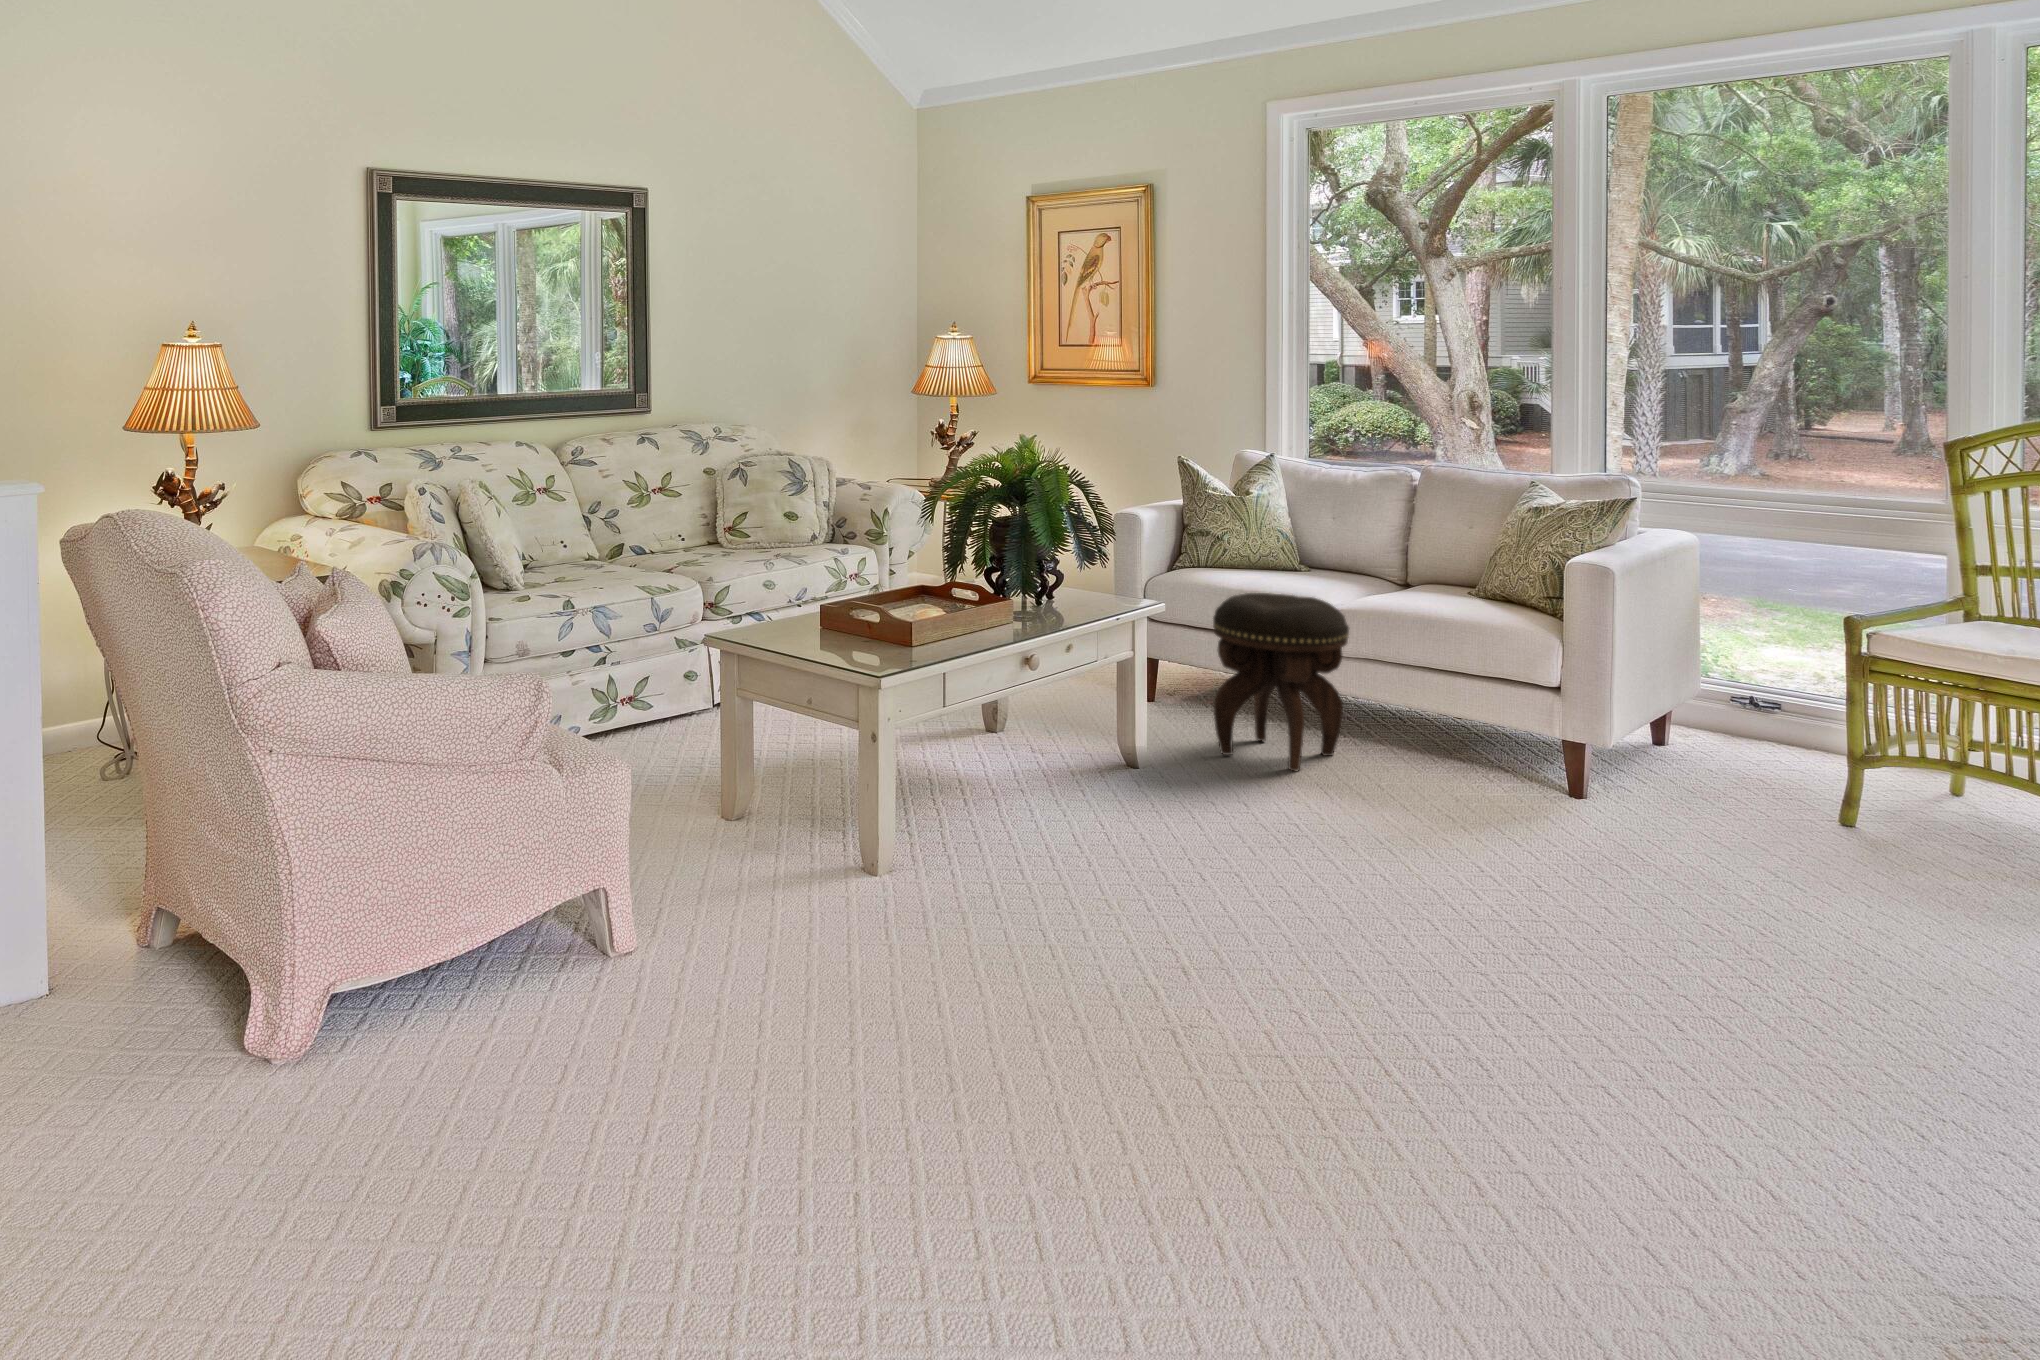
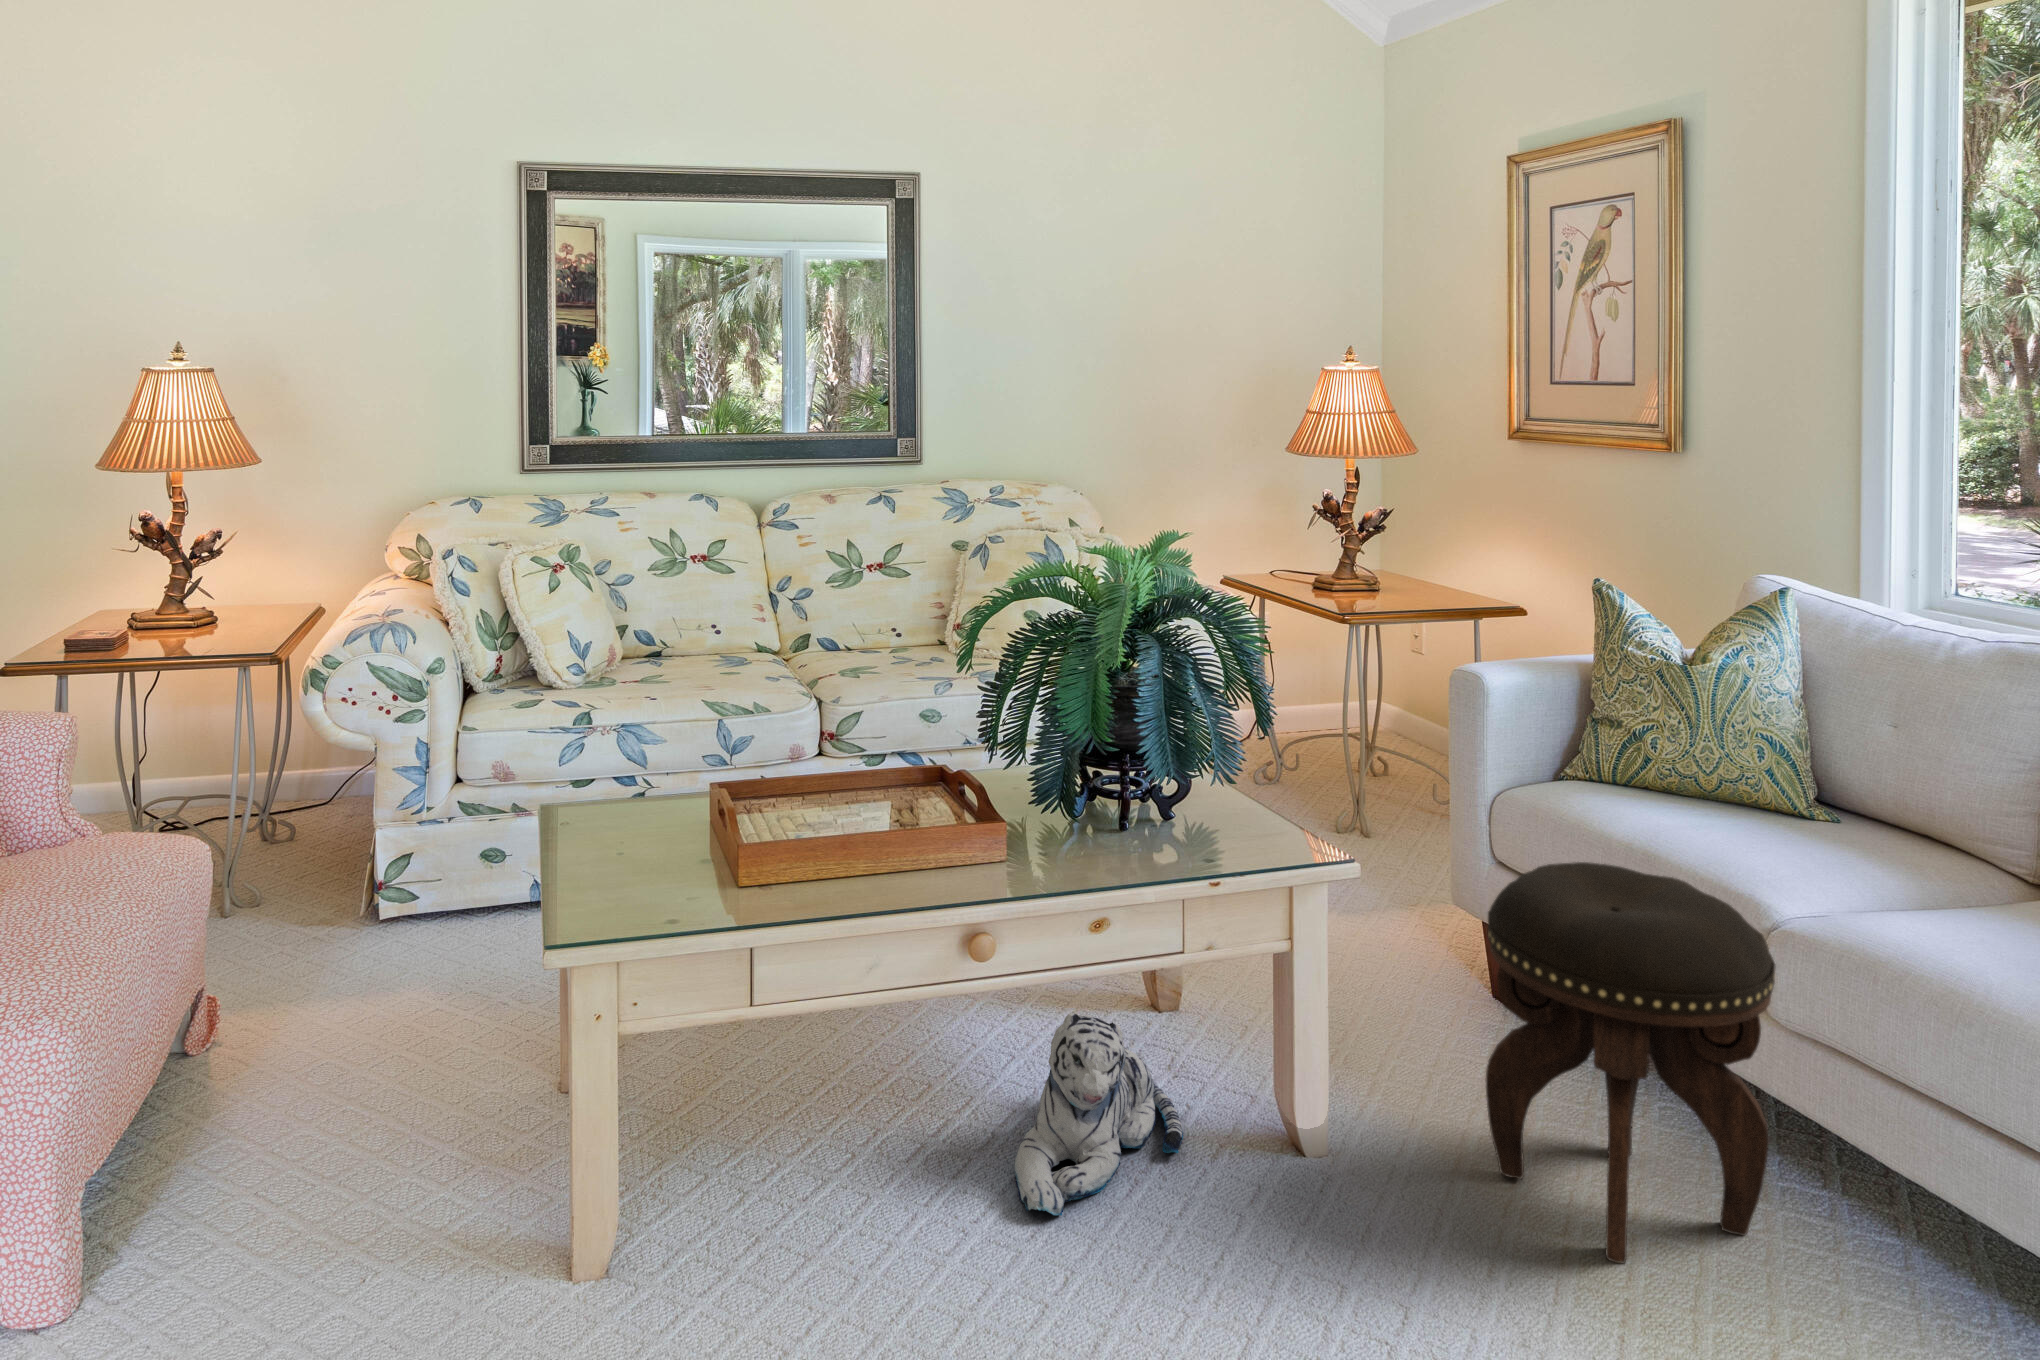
plush toy: none [999,702,1081,802] -> present [1014,1013,1184,1215]

